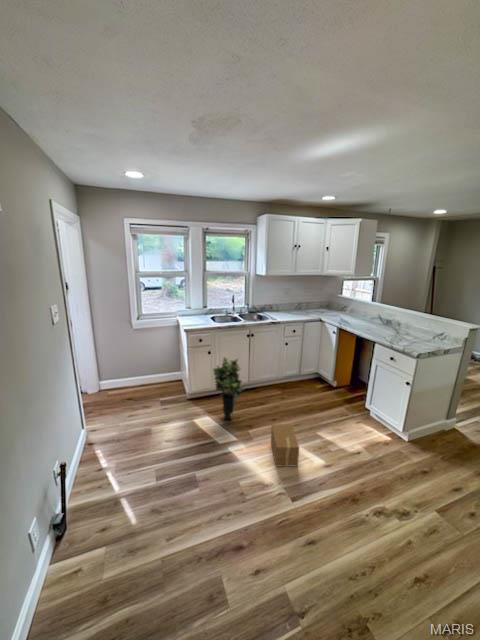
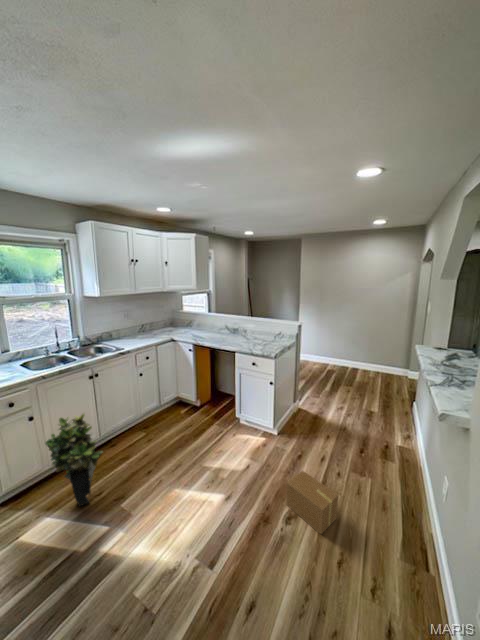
cardboard box: present [271,424,299,466] -> present [286,471,338,534]

